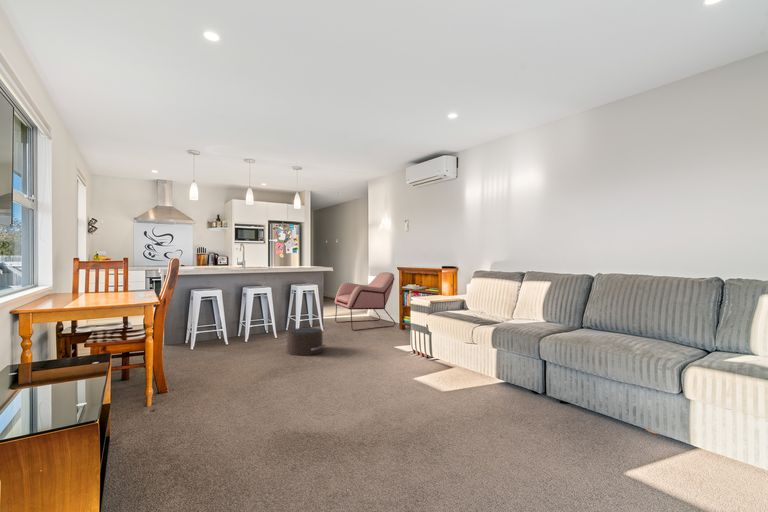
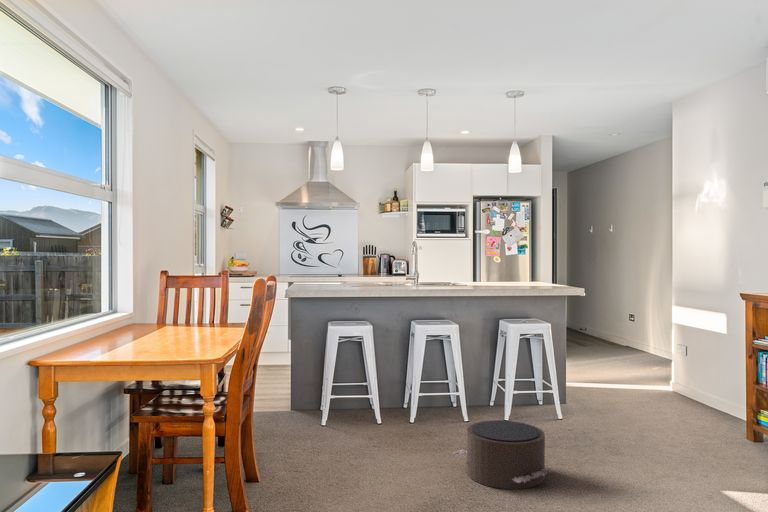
armchair: present [334,272,395,331] -> none [590,300,735,429]

